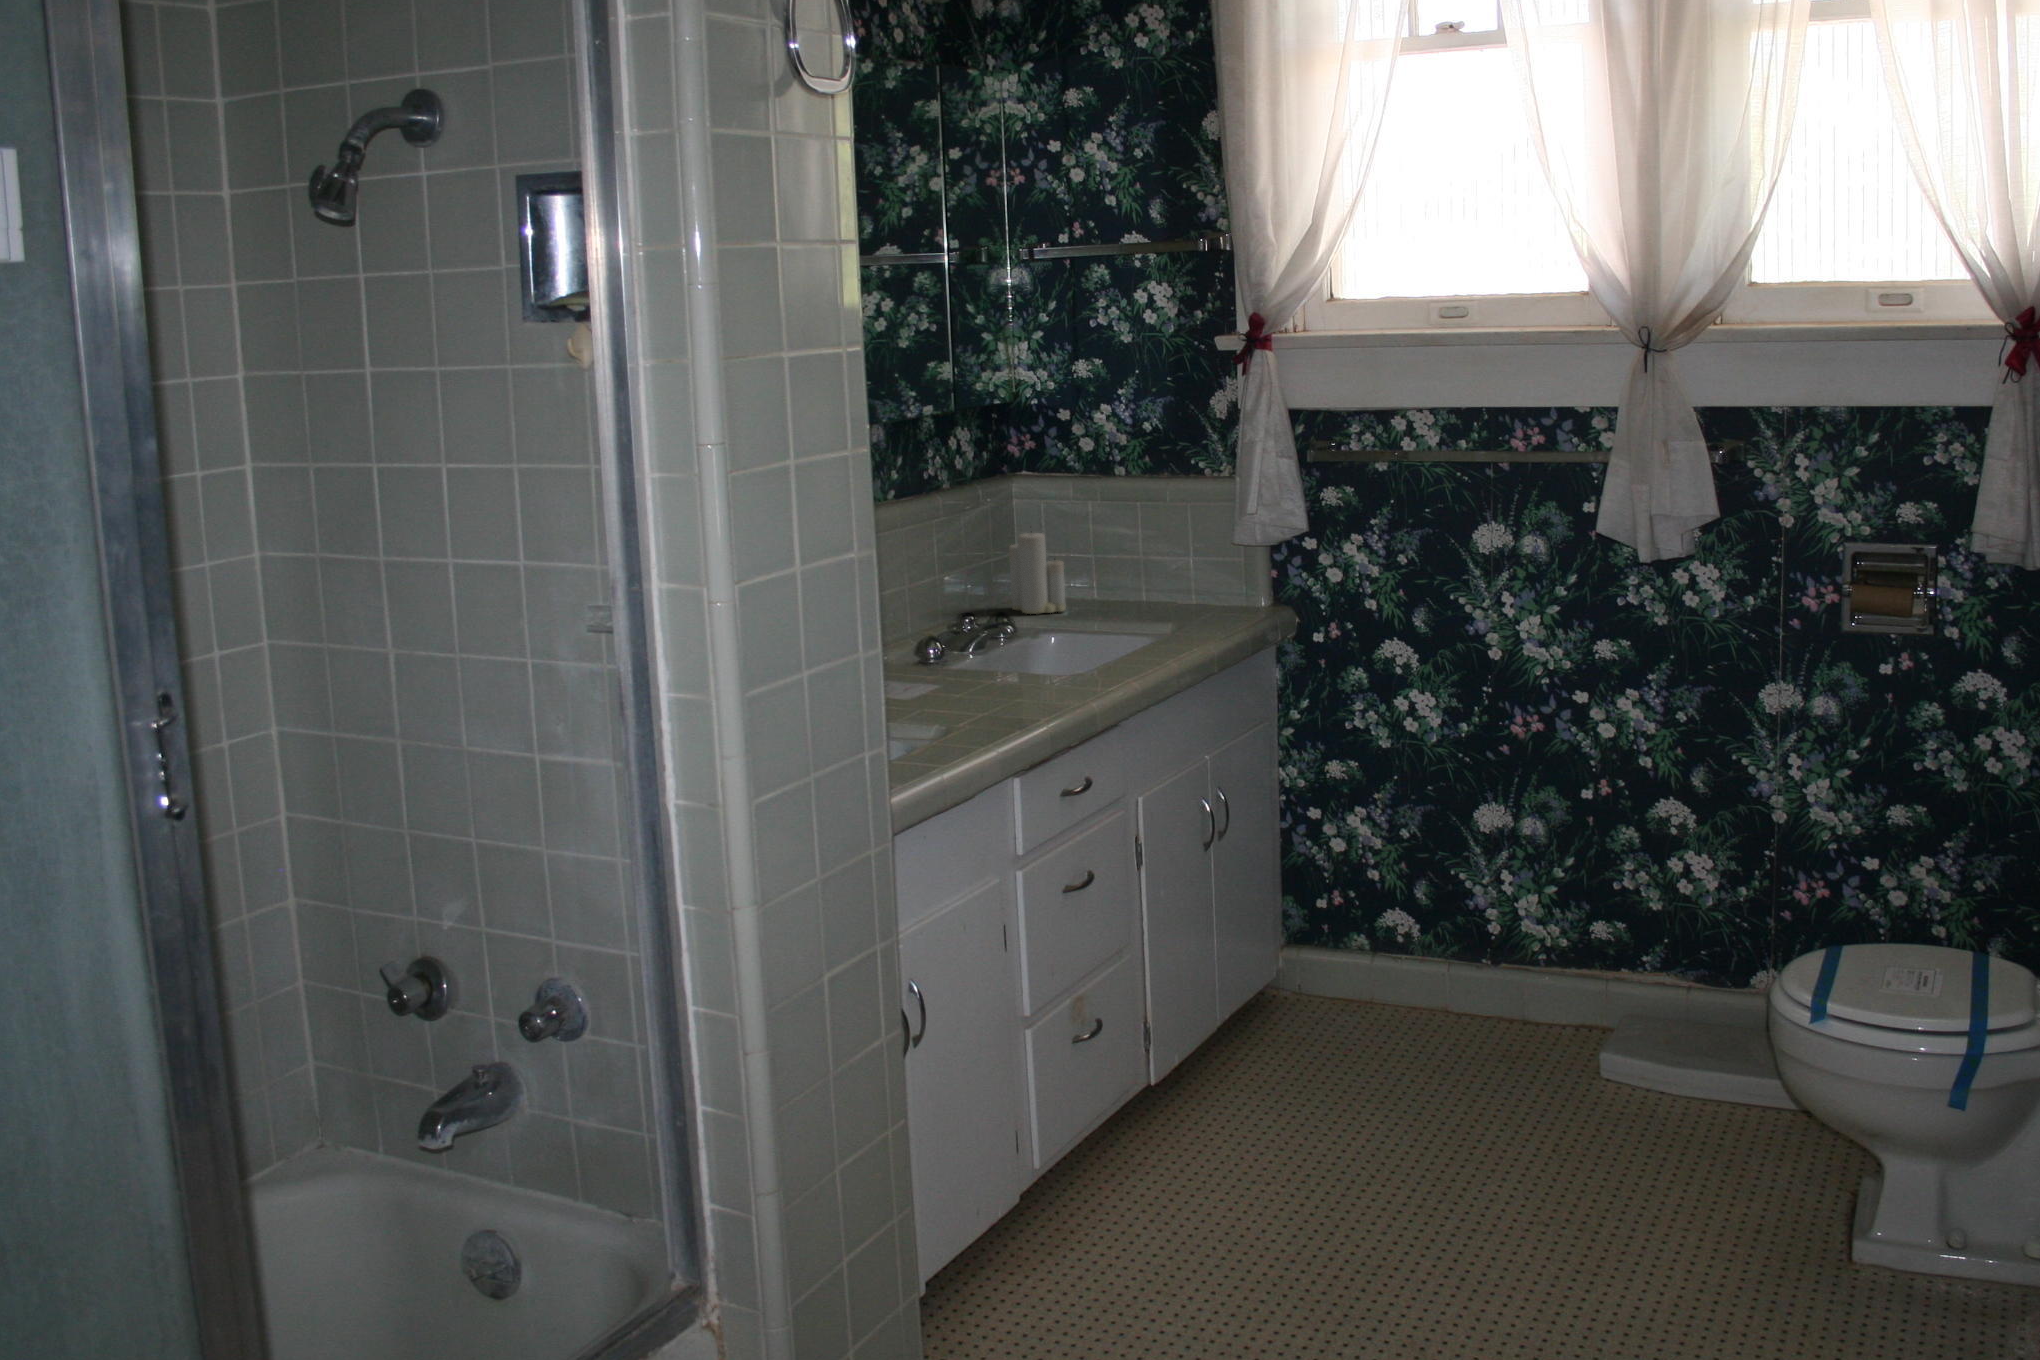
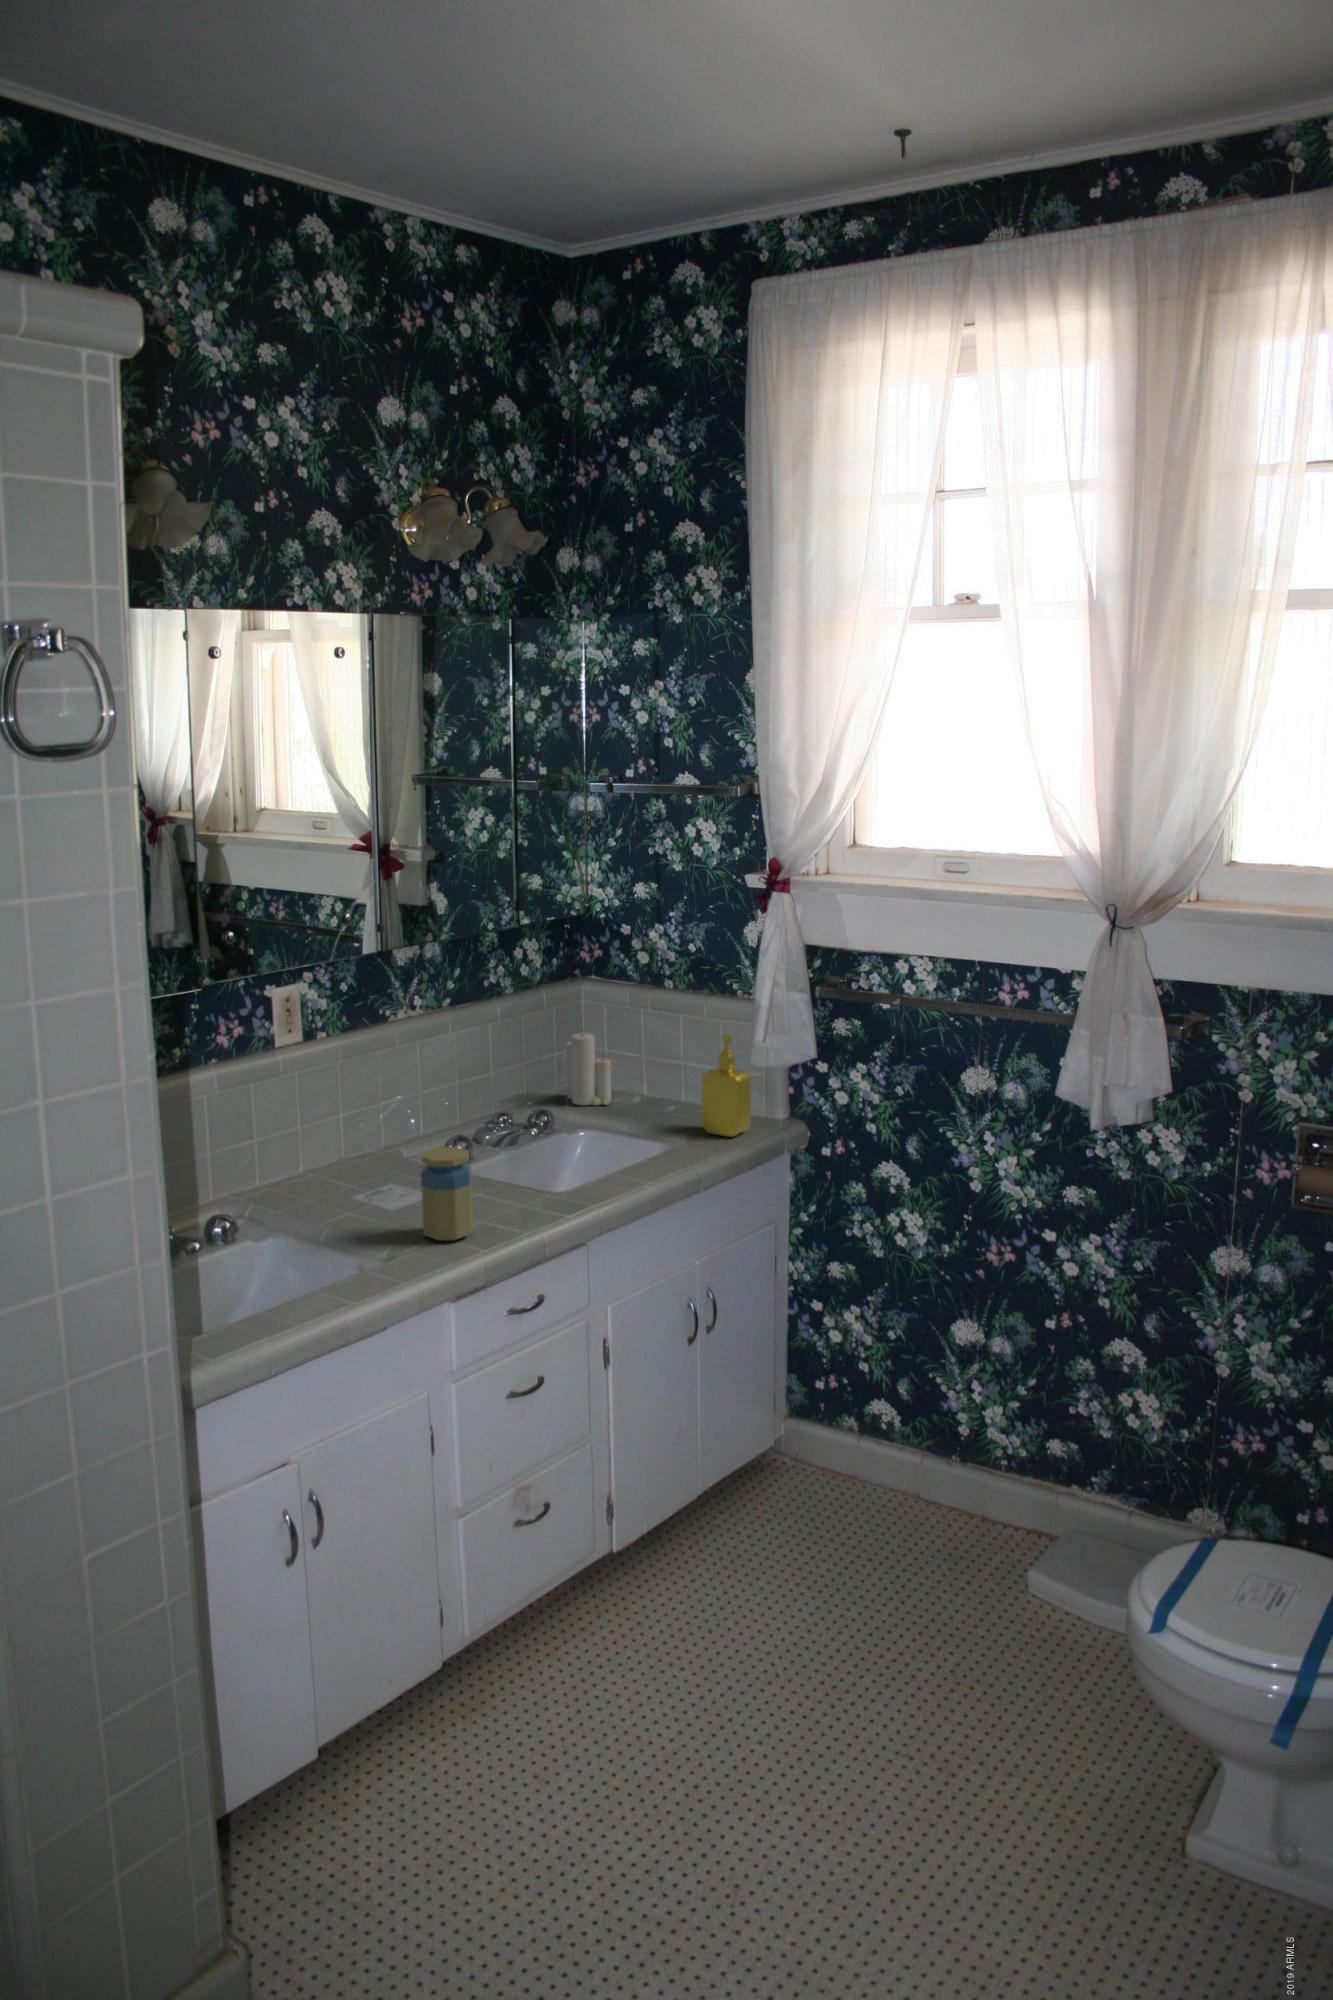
soap dispenser: none [1185,513,1240,627] -> present [702,1034,751,1137]
jar: none [955,620,1016,723] -> present [421,1147,473,1241]

